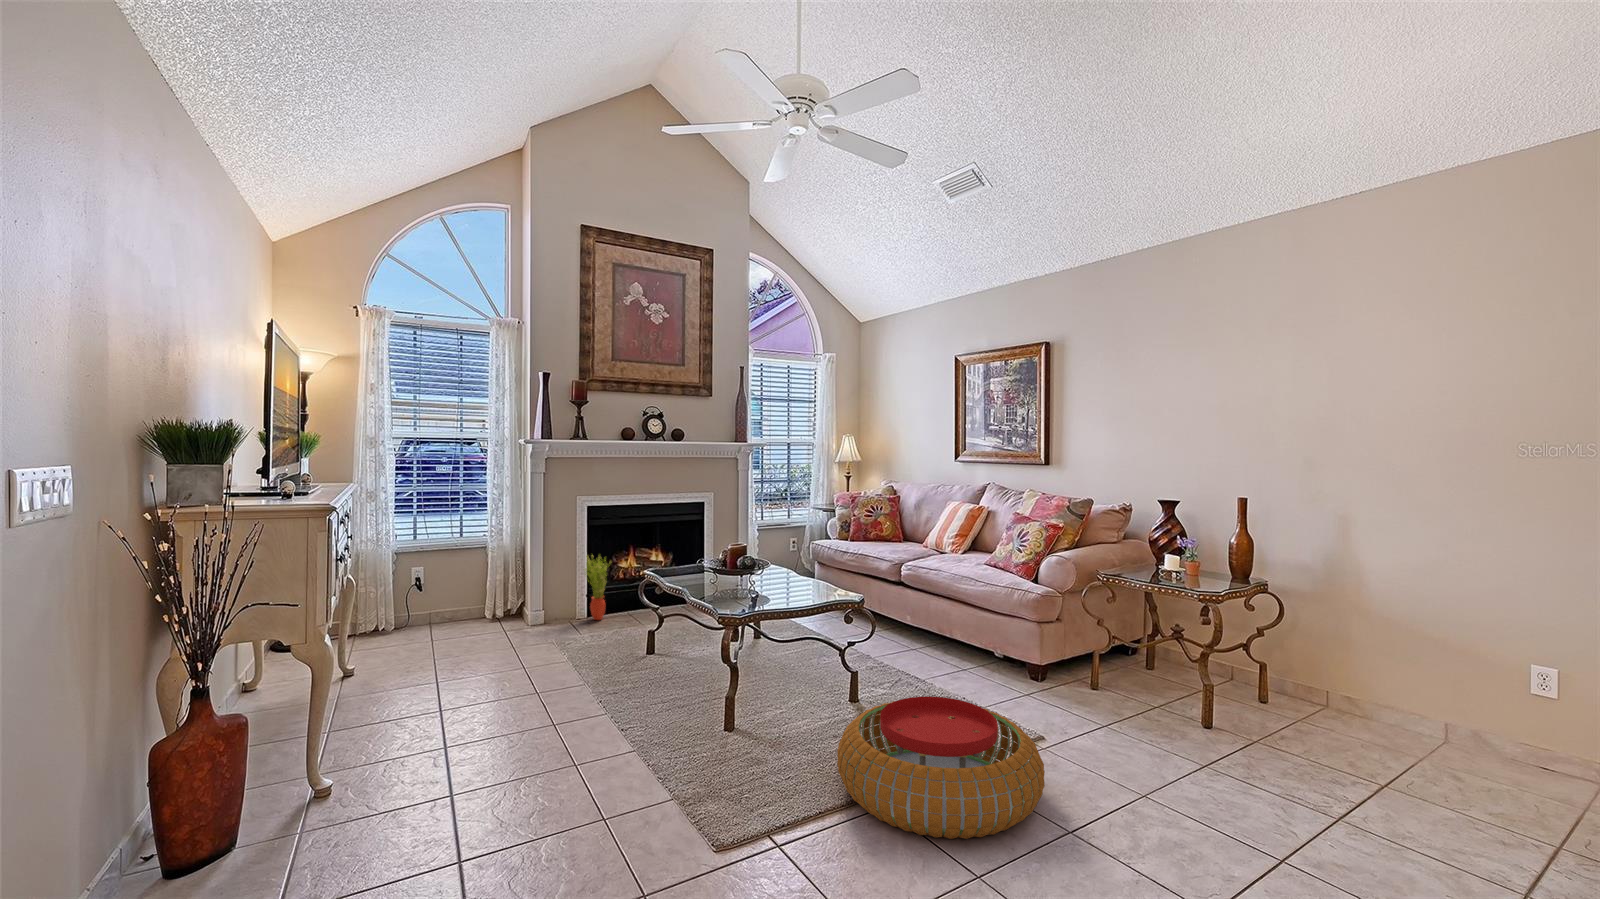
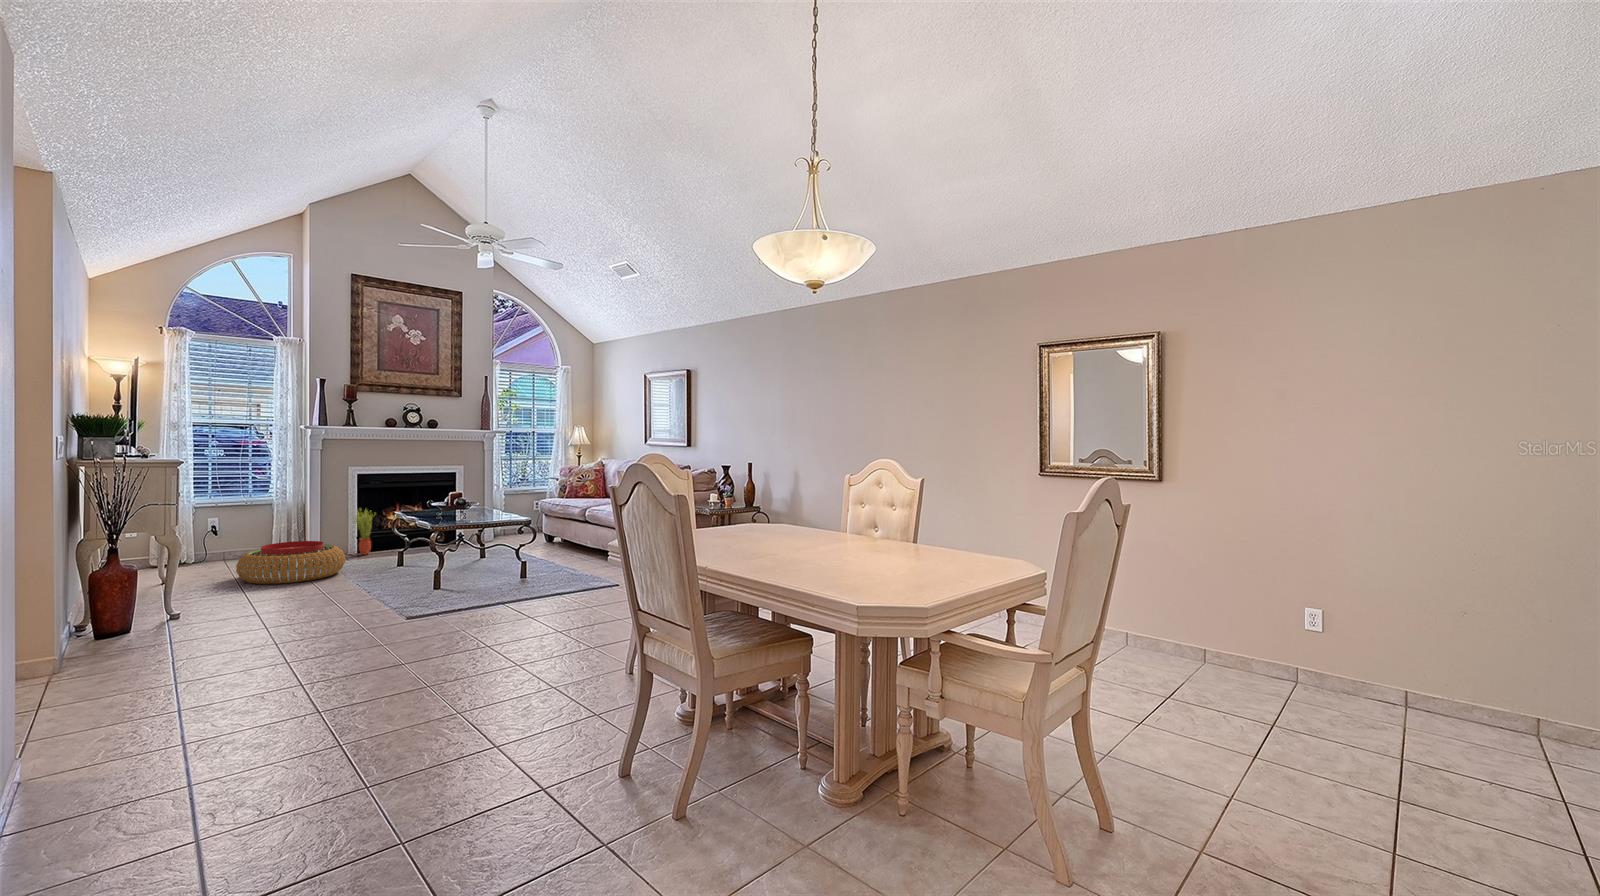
pouf: present [837,697,1045,839] -> present [236,541,345,584]

